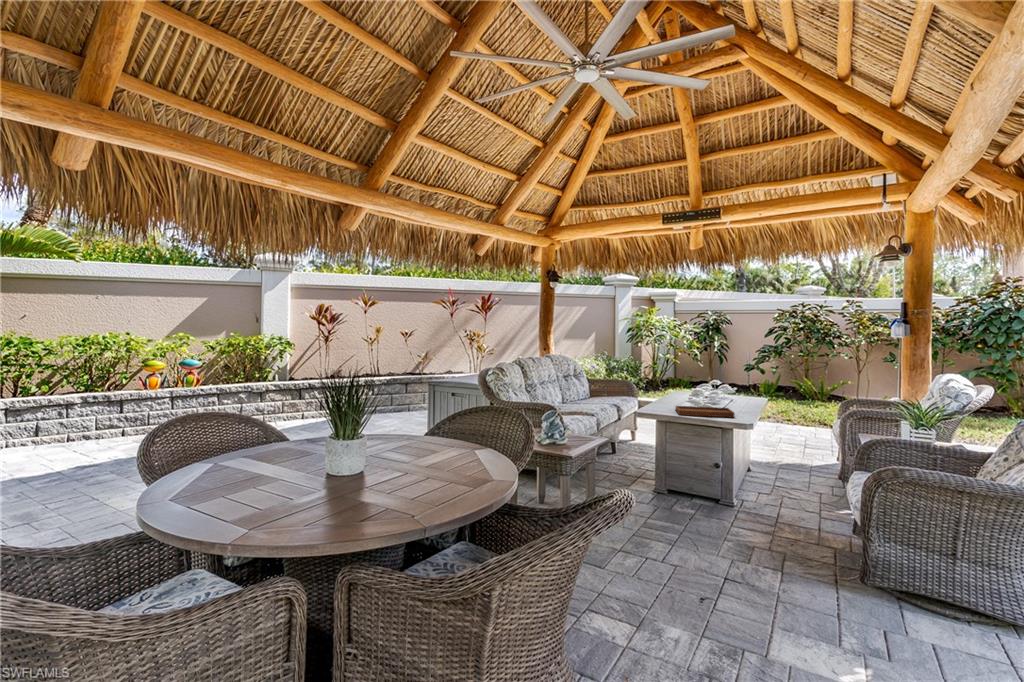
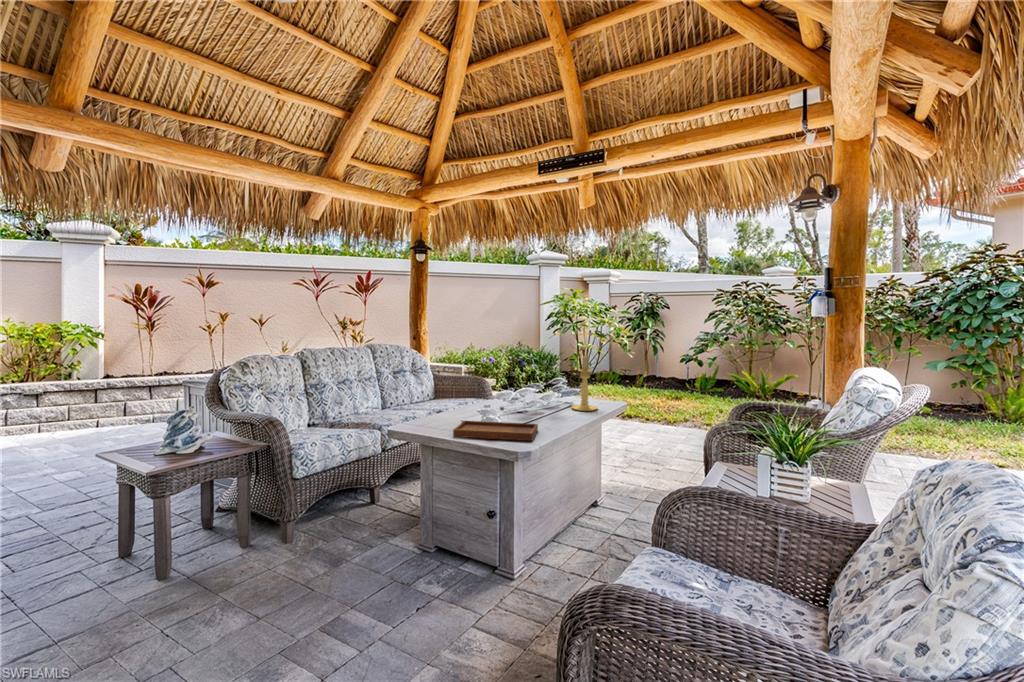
candle holder: none [726,363,746,402] -> present [572,356,597,411]

